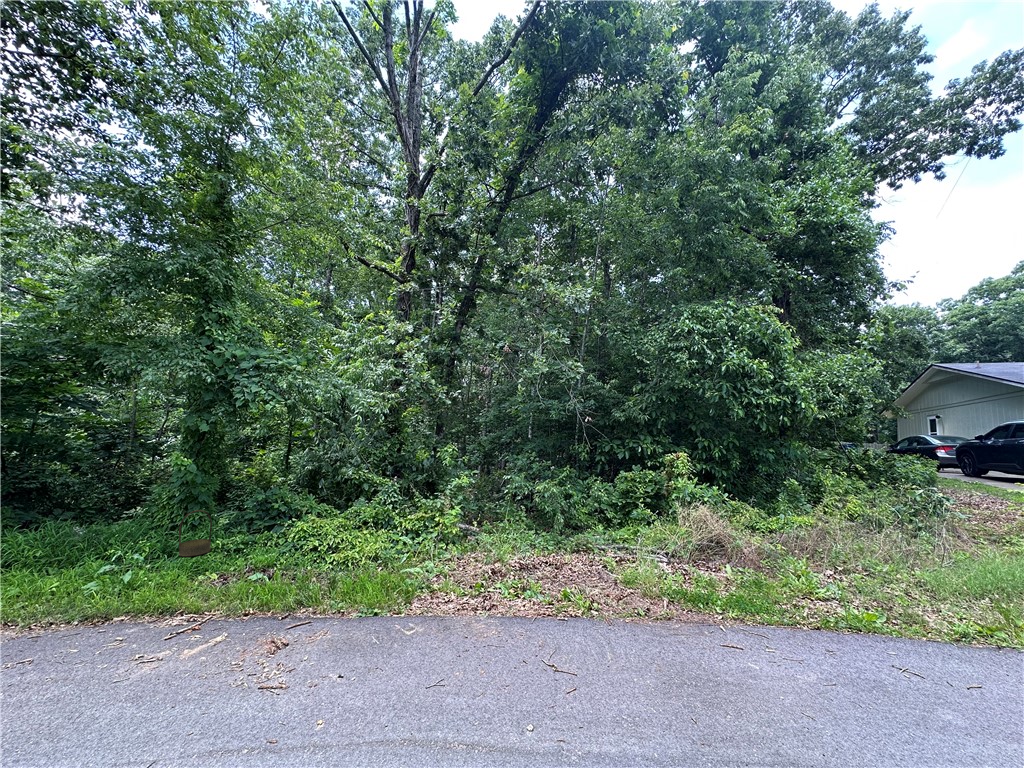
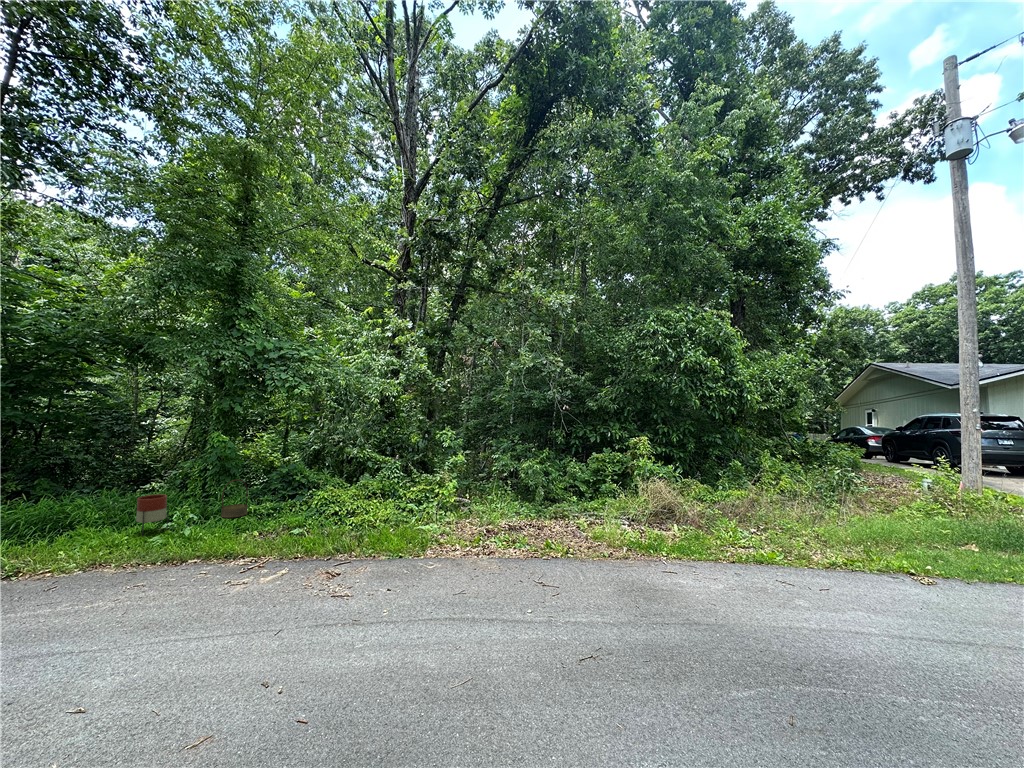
planter: none [69,530,110,583] -> present [136,494,169,536]

